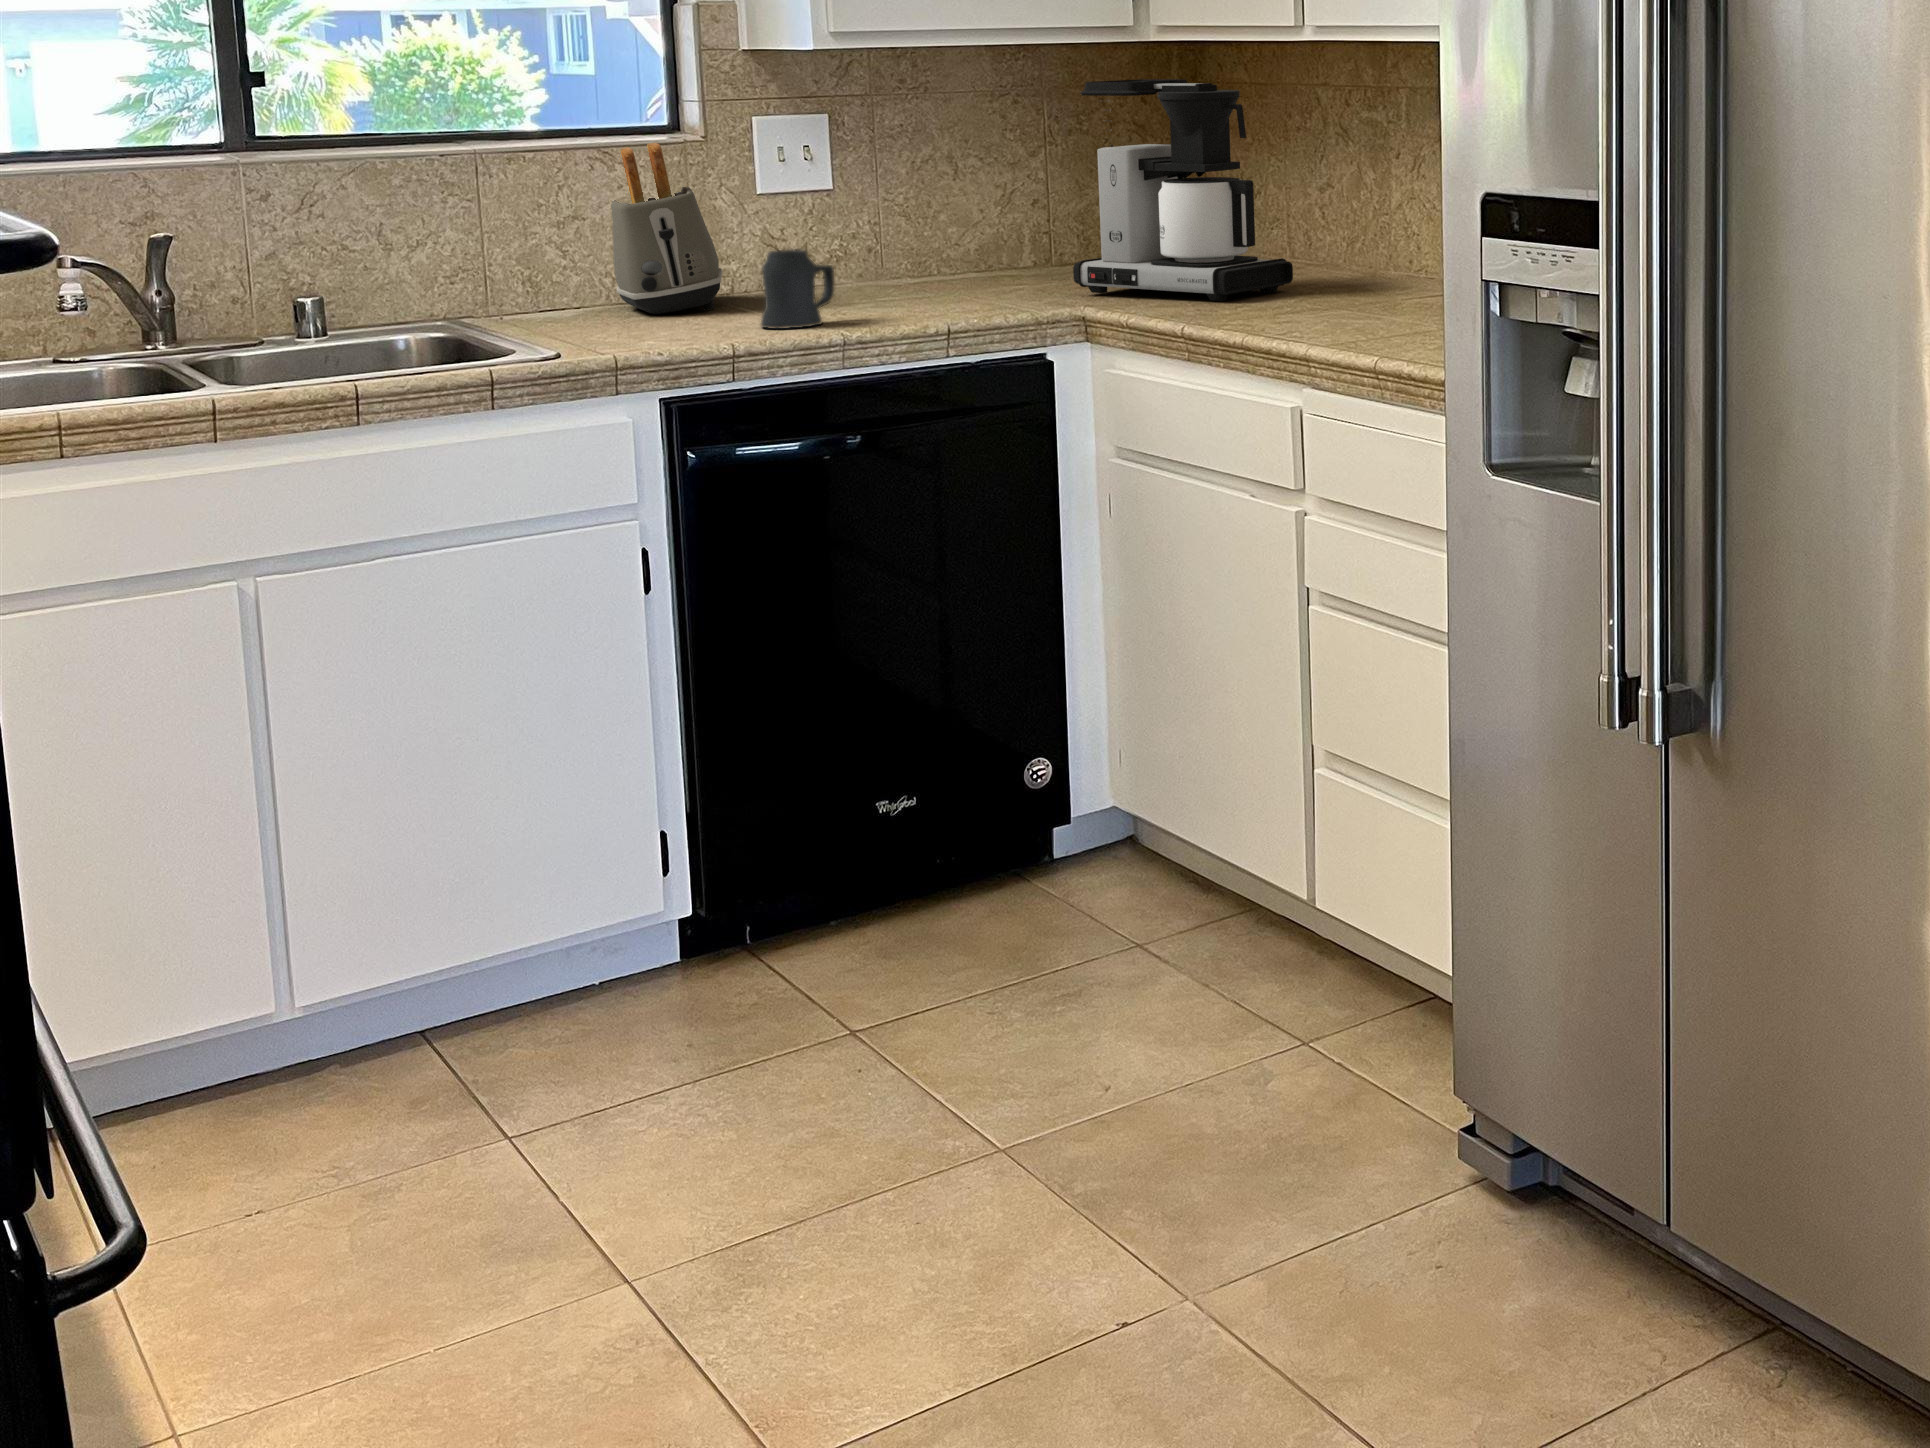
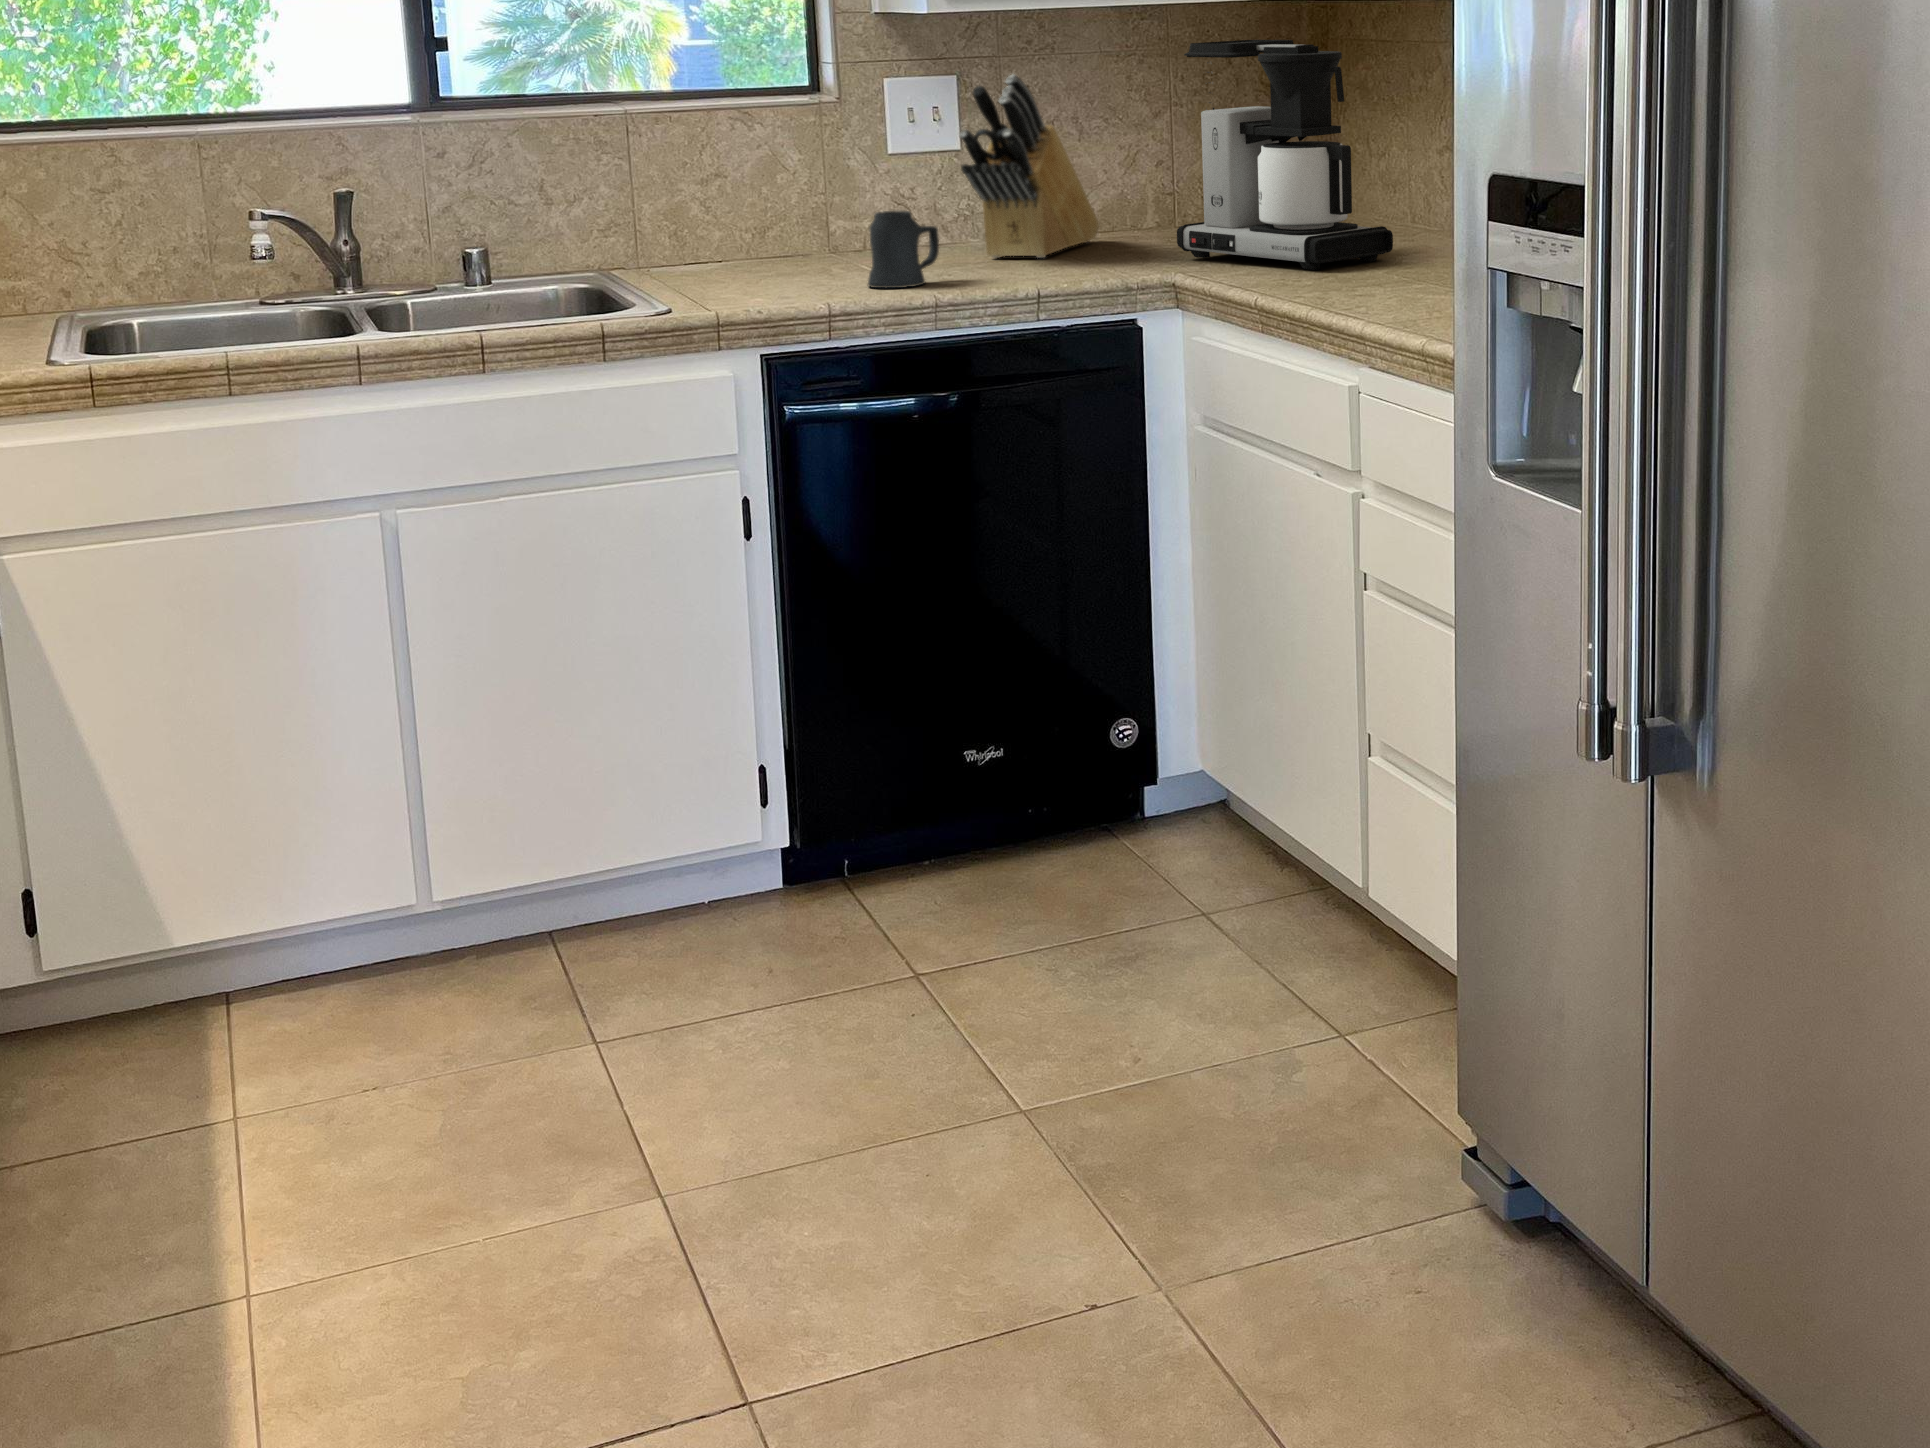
knife block: none [846,112,978,298] -> present [959,75,1099,258]
toaster: present [611,143,723,314] -> none [752,103,854,269]

